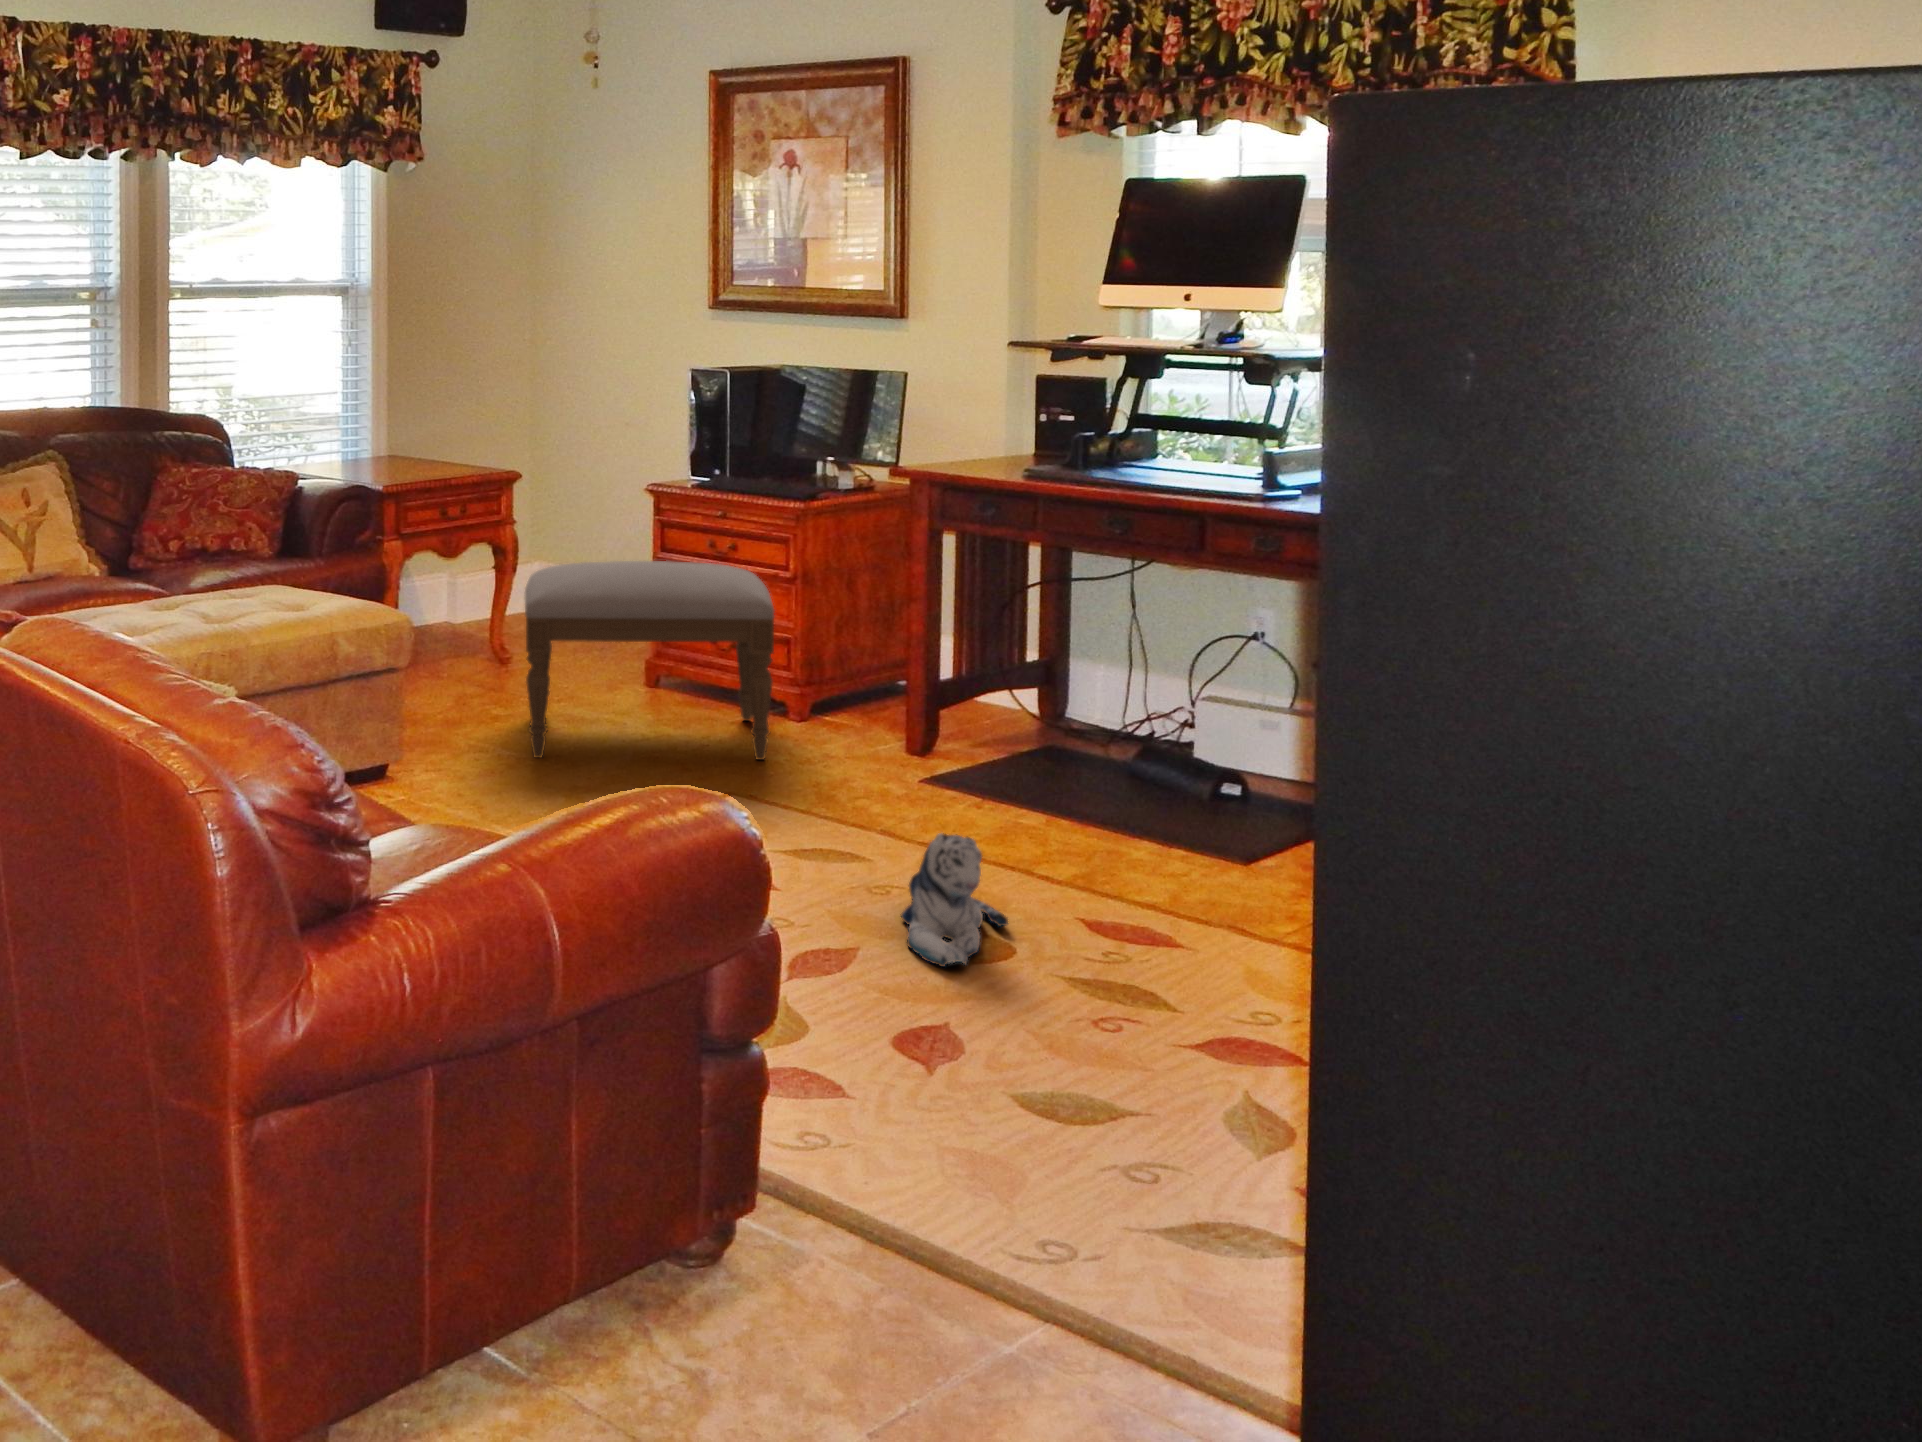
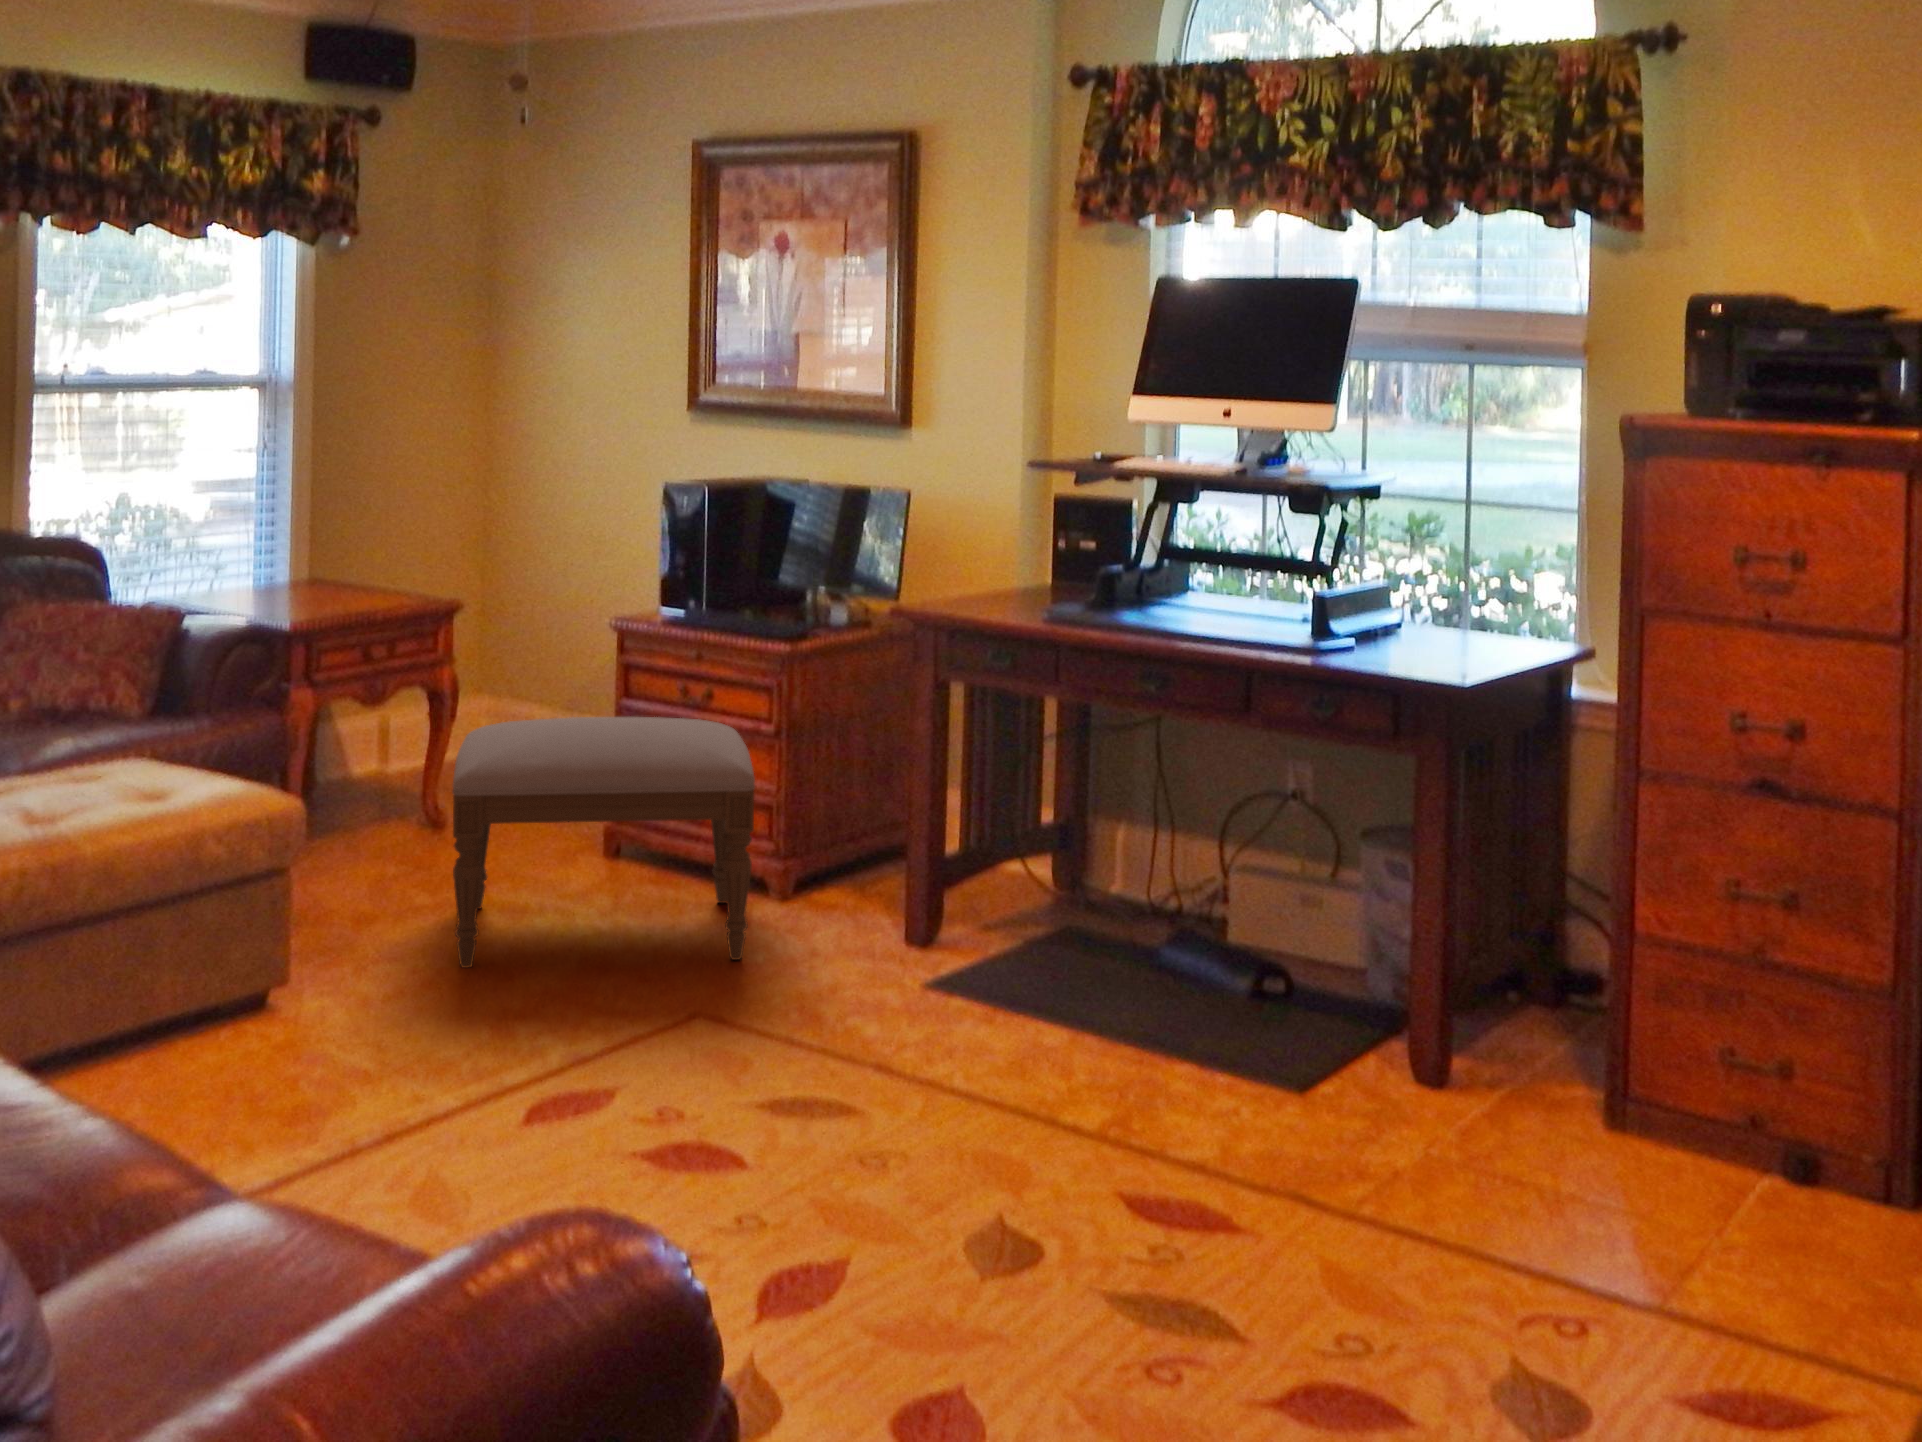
plush toy: present [901,833,1008,967] -> none [900,1097,1033,1282]

